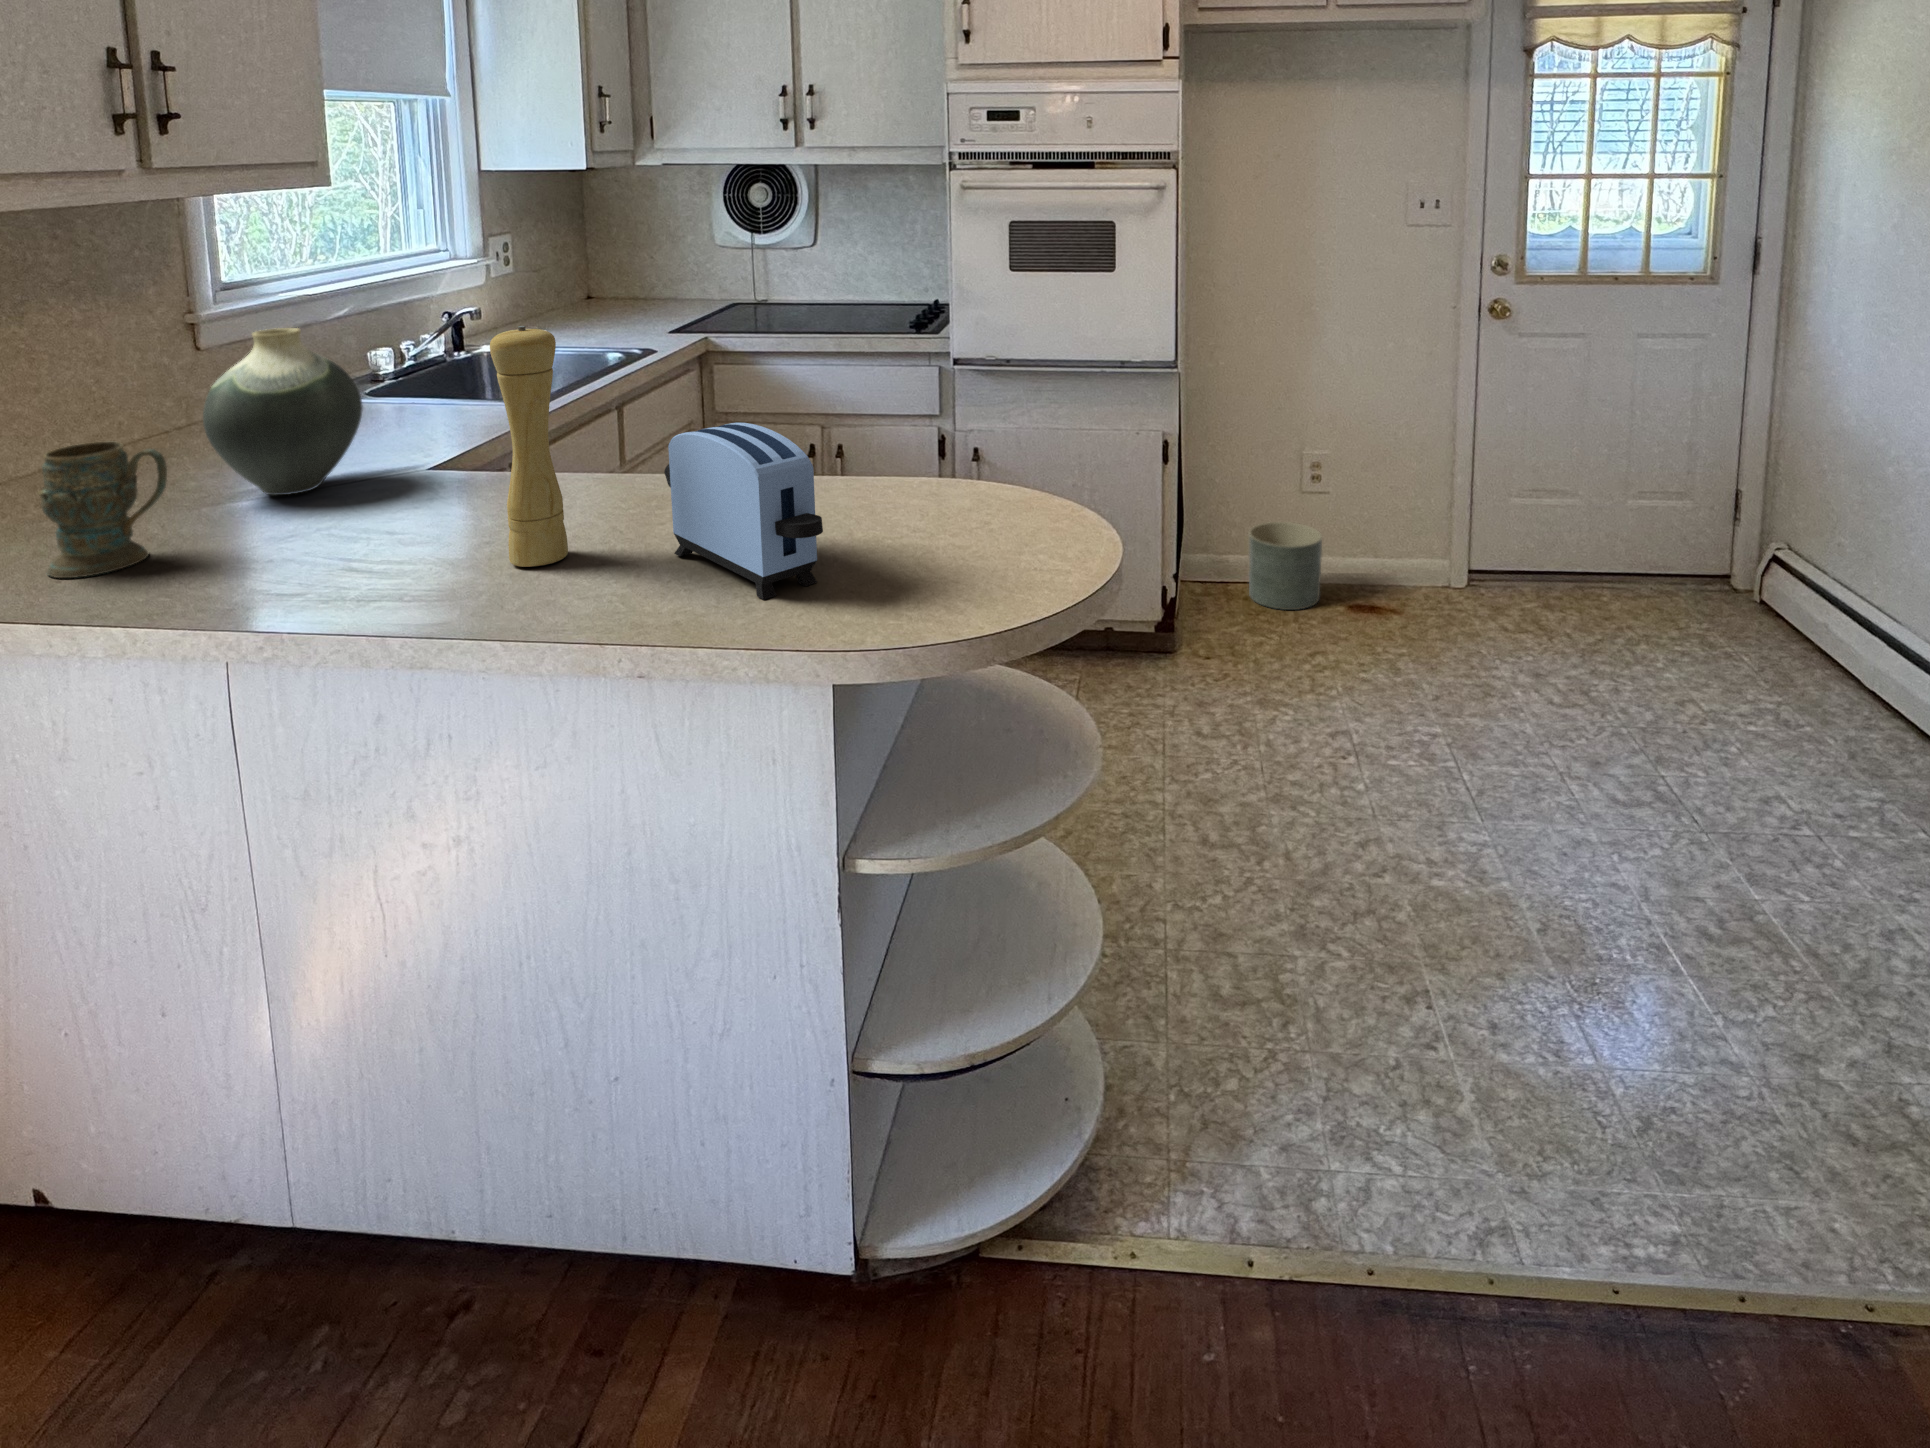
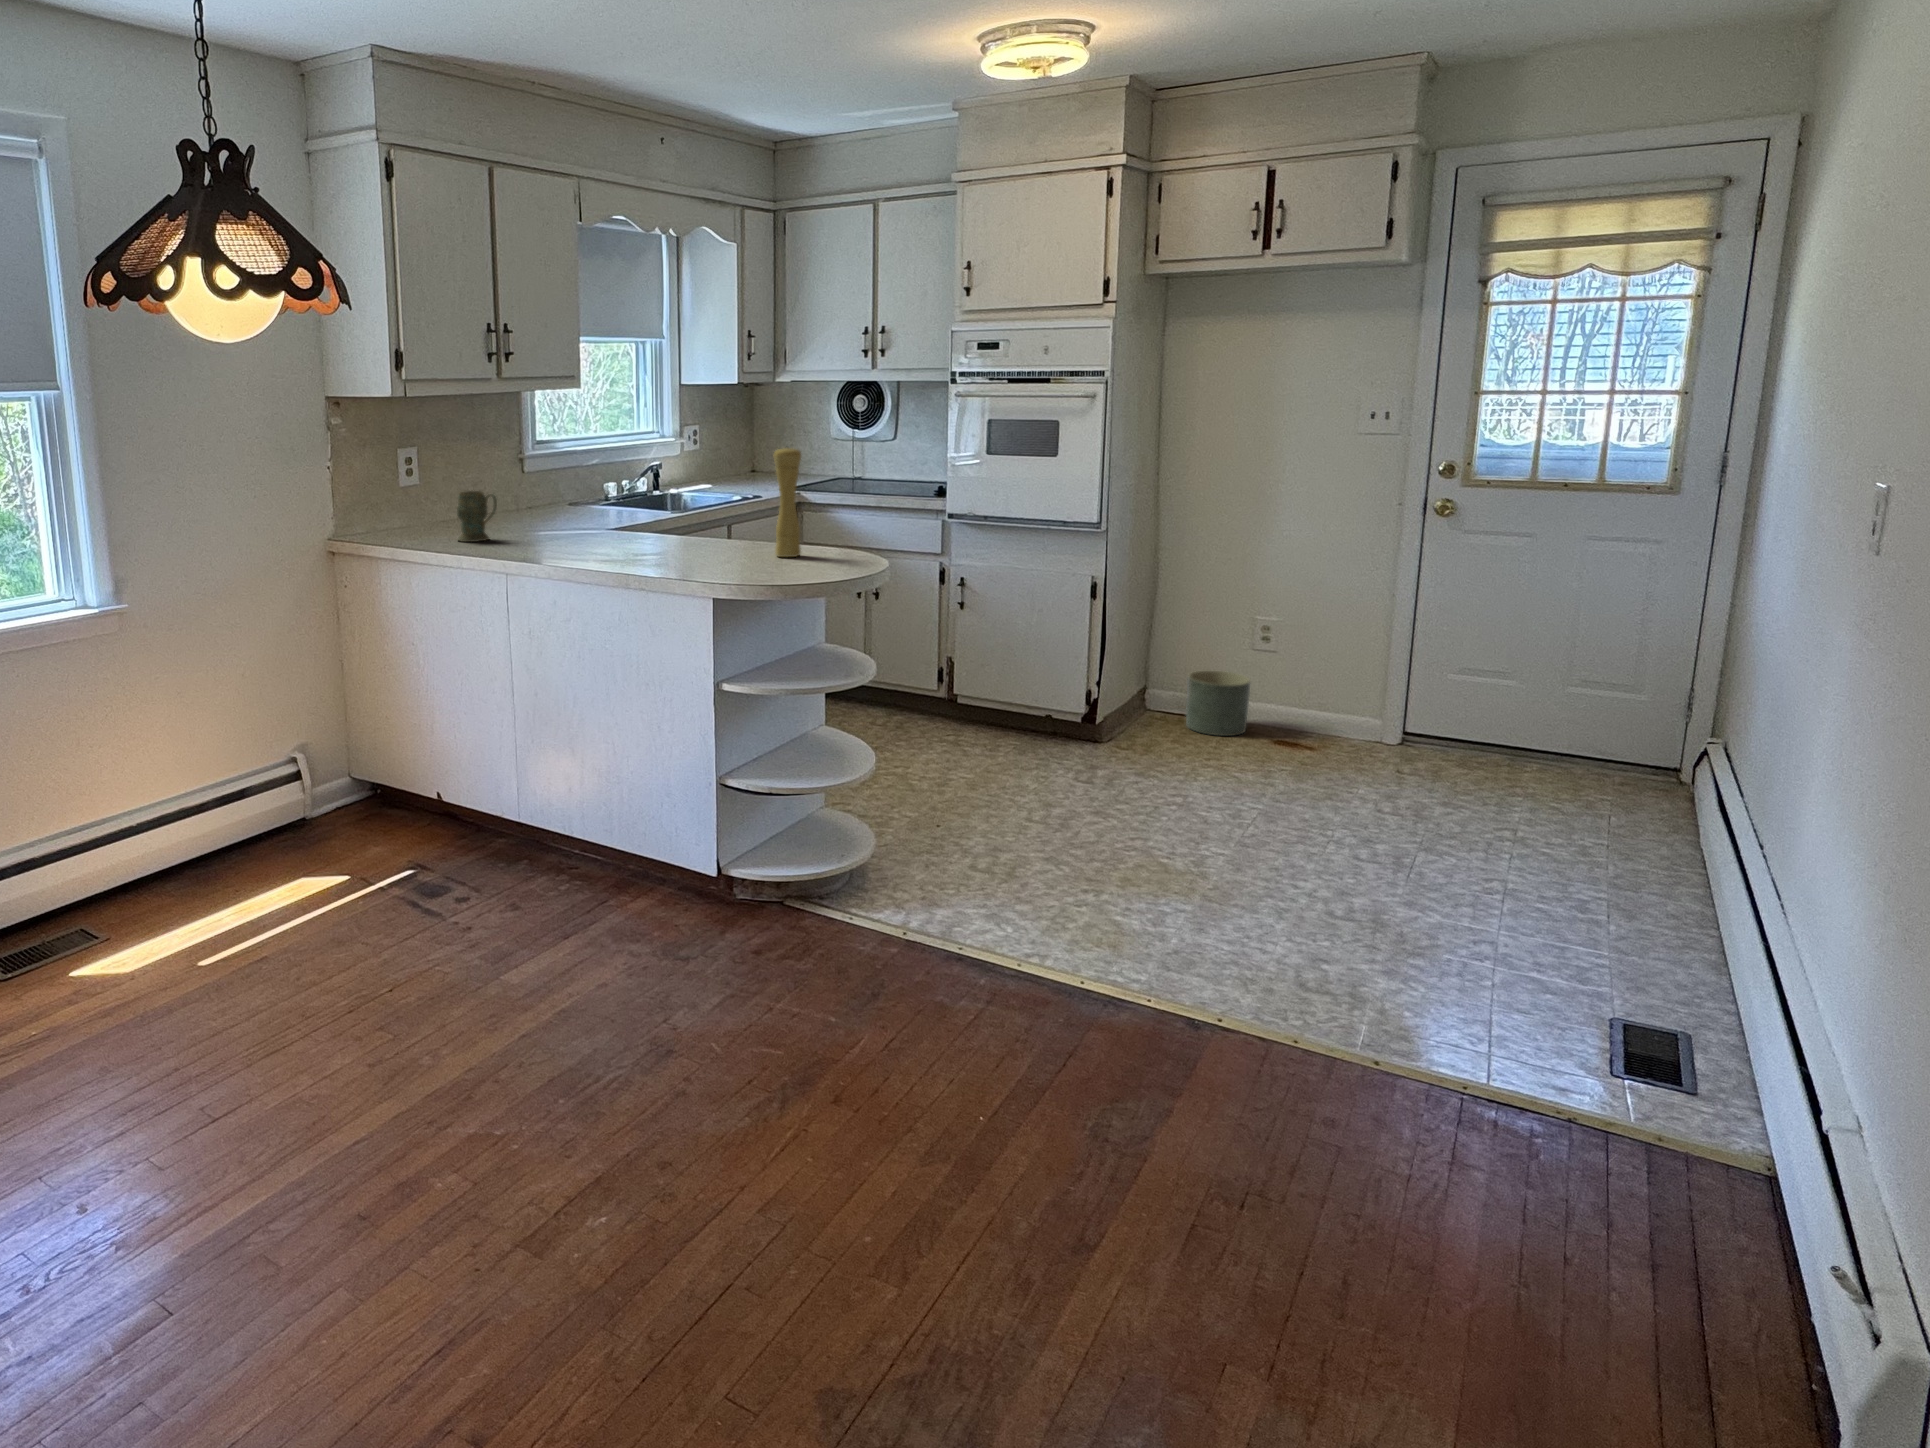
pepper mill: present [490,326,568,567] -> present [774,447,801,557]
vase: present [203,328,363,495] -> none [515,453,576,529]
toaster: present [664,423,823,600] -> none [670,494,715,564]

